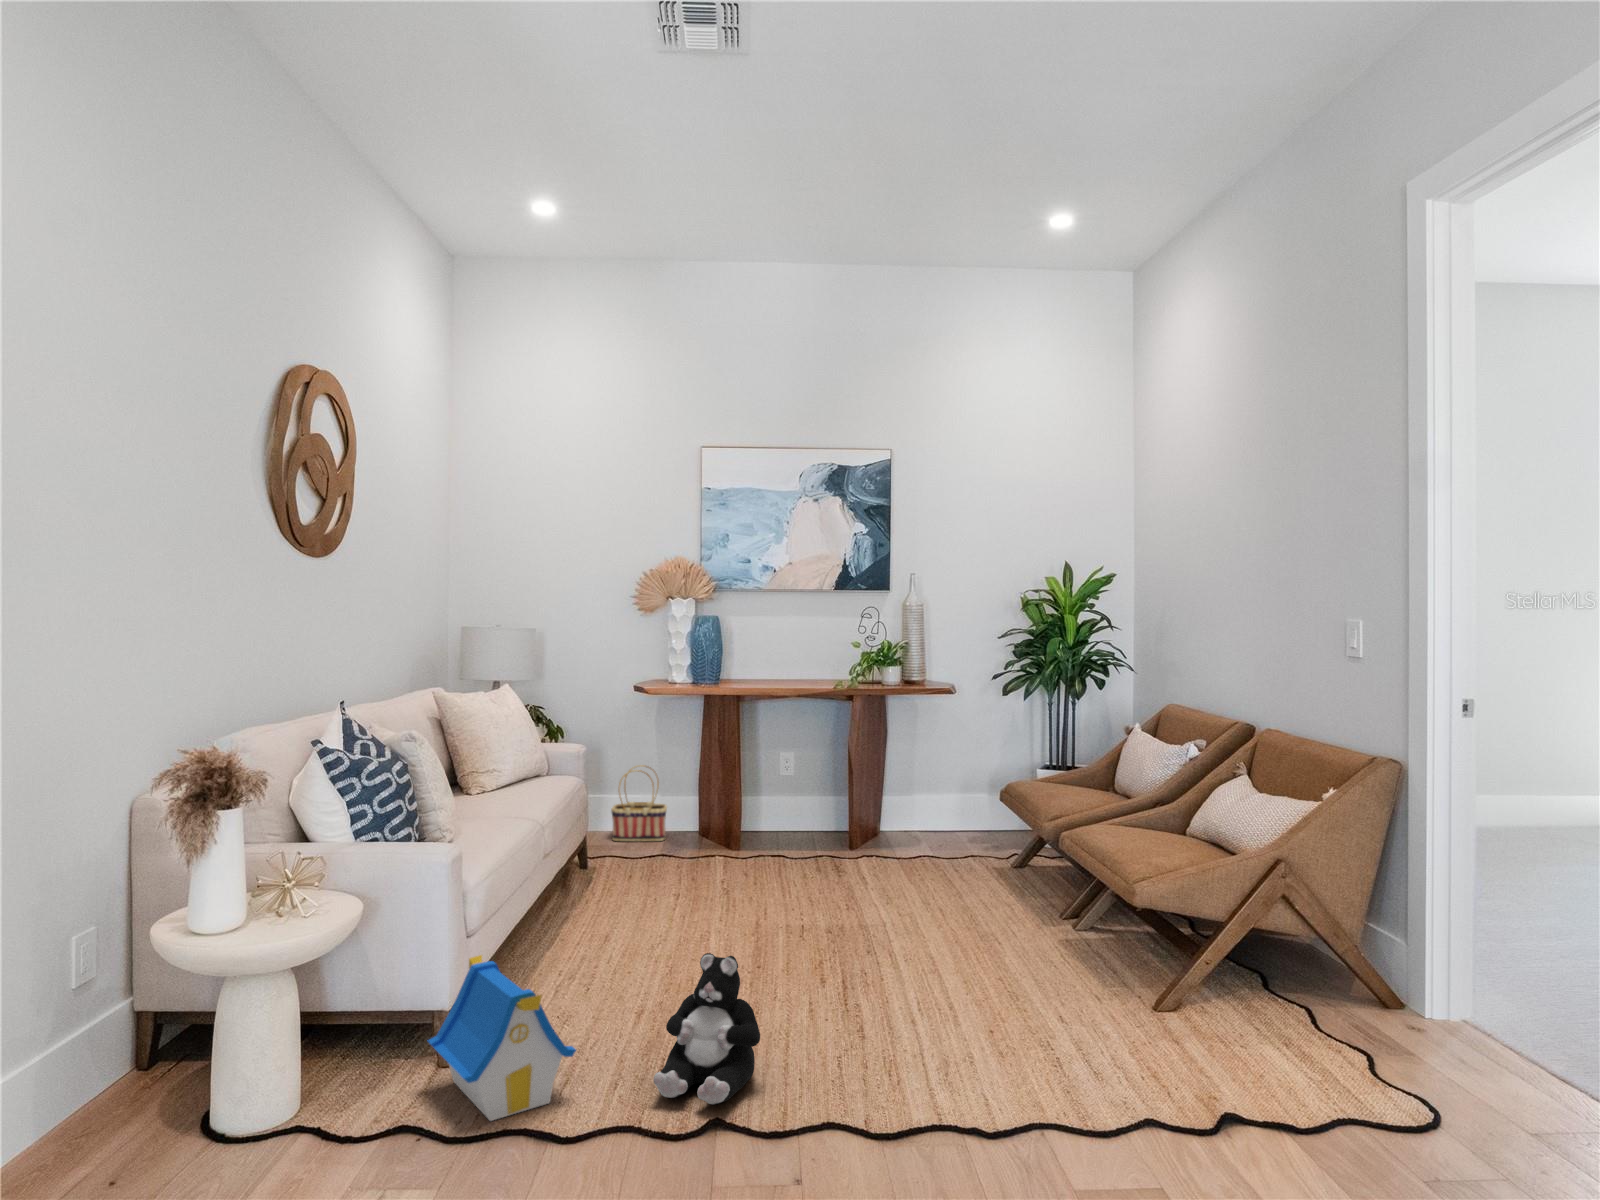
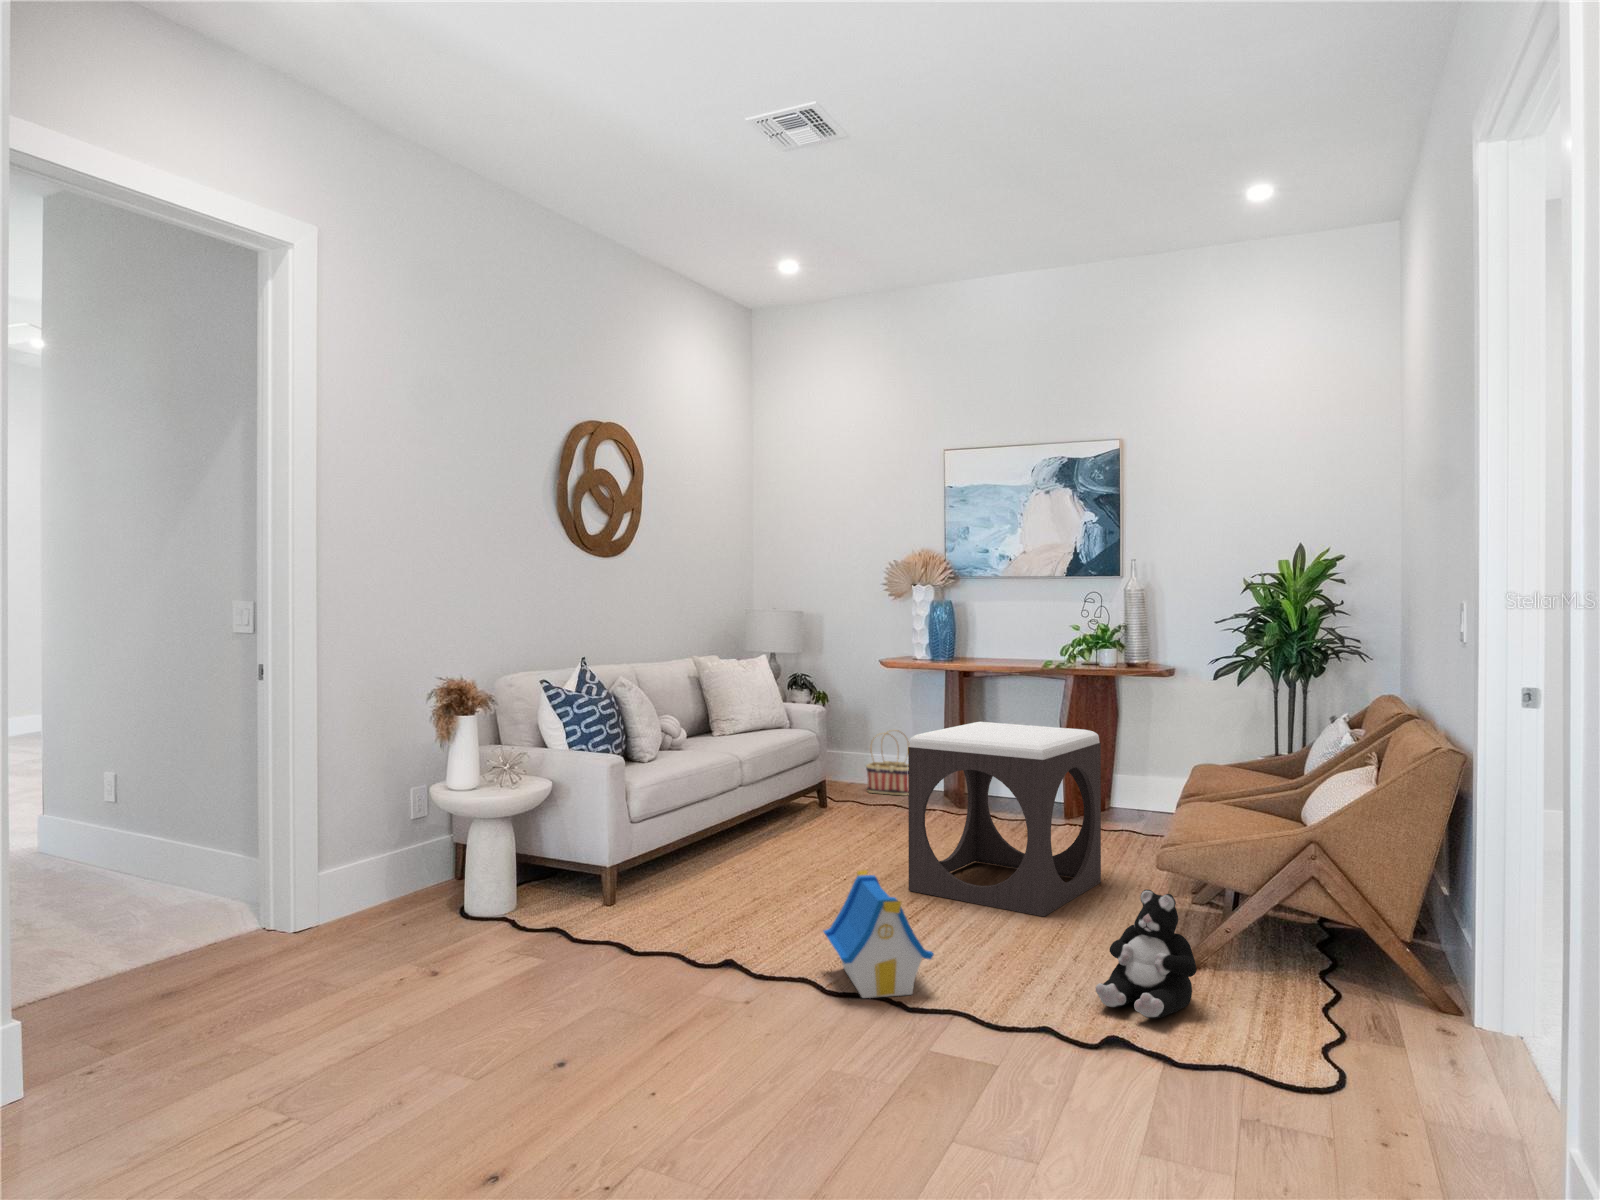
footstool: none [808,760,984,984] -> present [908,722,1101,917]
plush toy: present [654,953,760,1105] -> present [1096,890,1196,1019]
toy house: present [428,955,576,1121] -> present [824,870,934,998]

